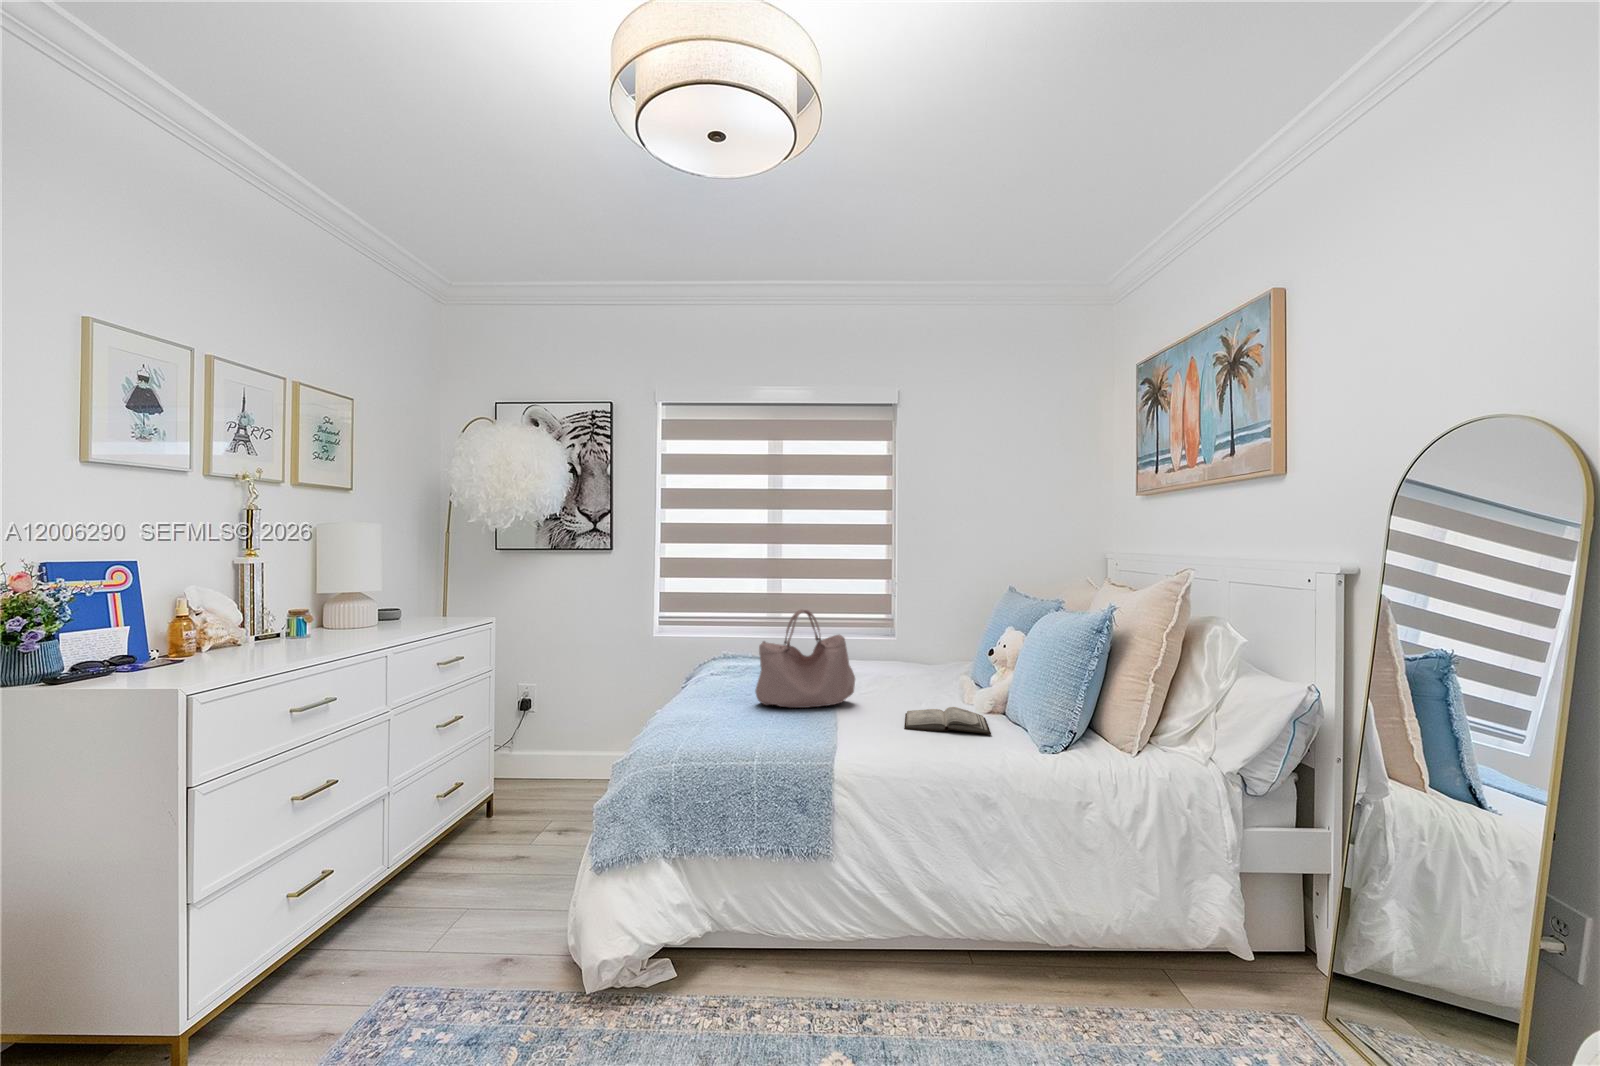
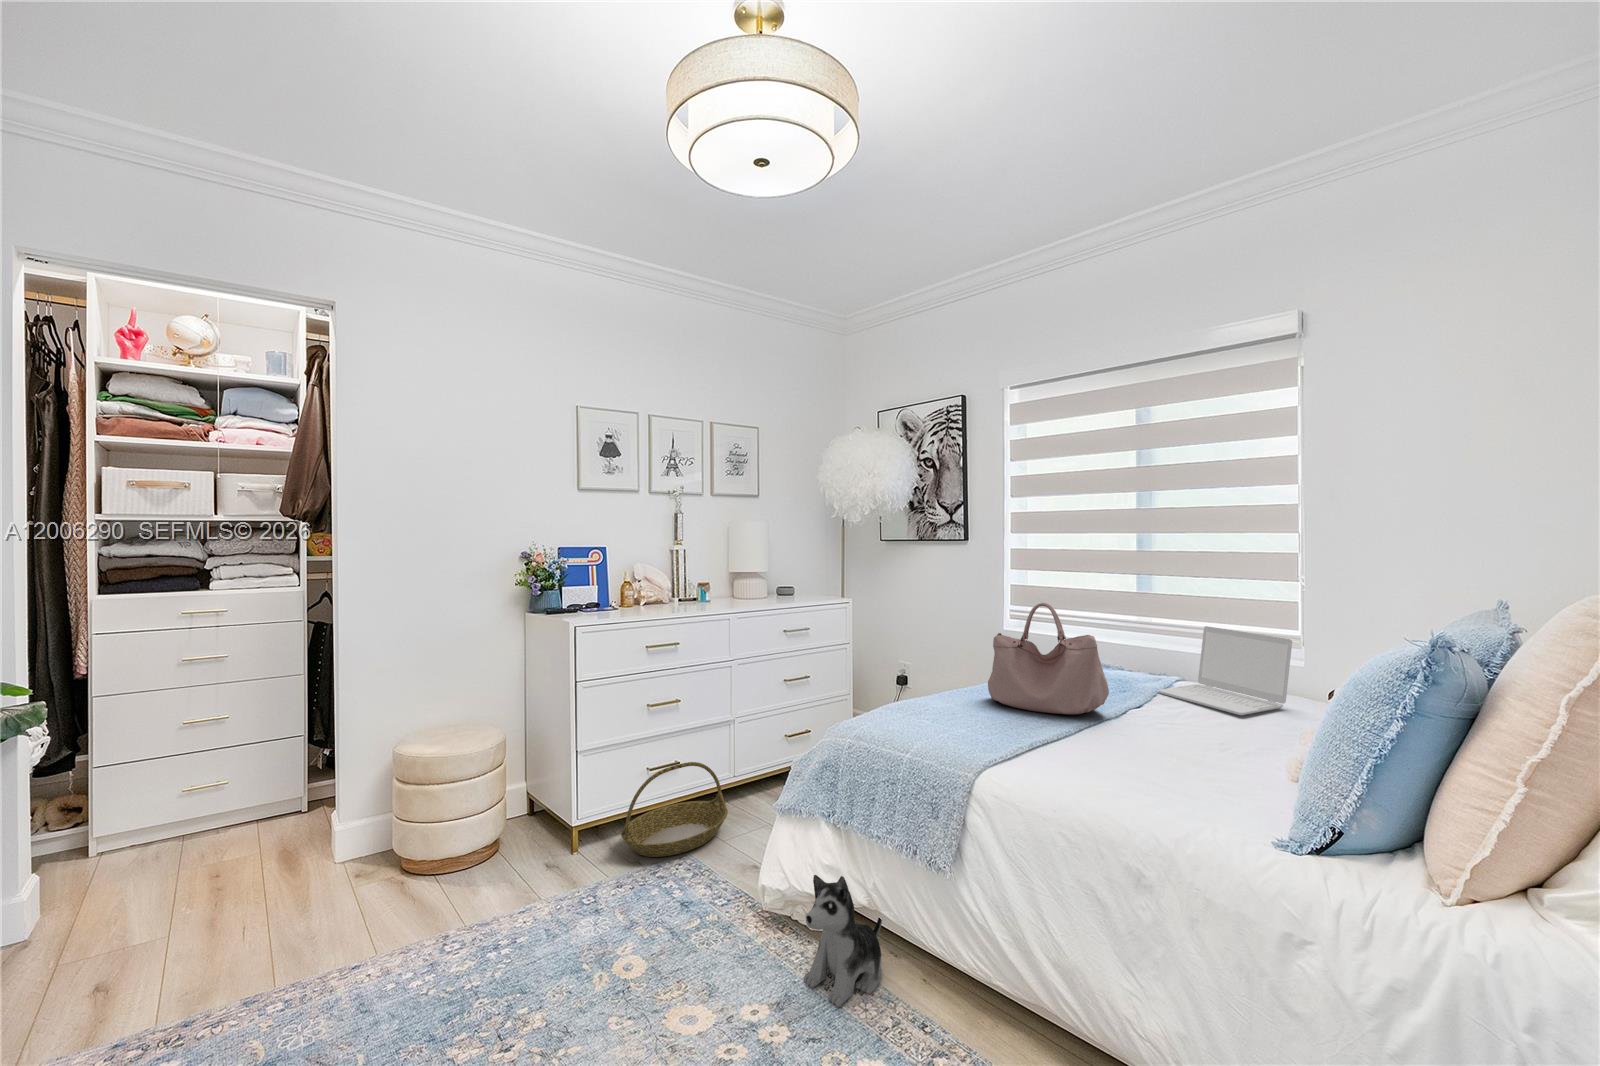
laptop: none [851,623,931,687] -> present [1158,626,1292,715]
diary: present [904,707,991,734] -> none [1109,740,1265,796]
basket: none [288,865,439,1025] -> present [621,762,728,857]
plush toy: none [696,900,768,1033] -> present [804,875,882,1007]

